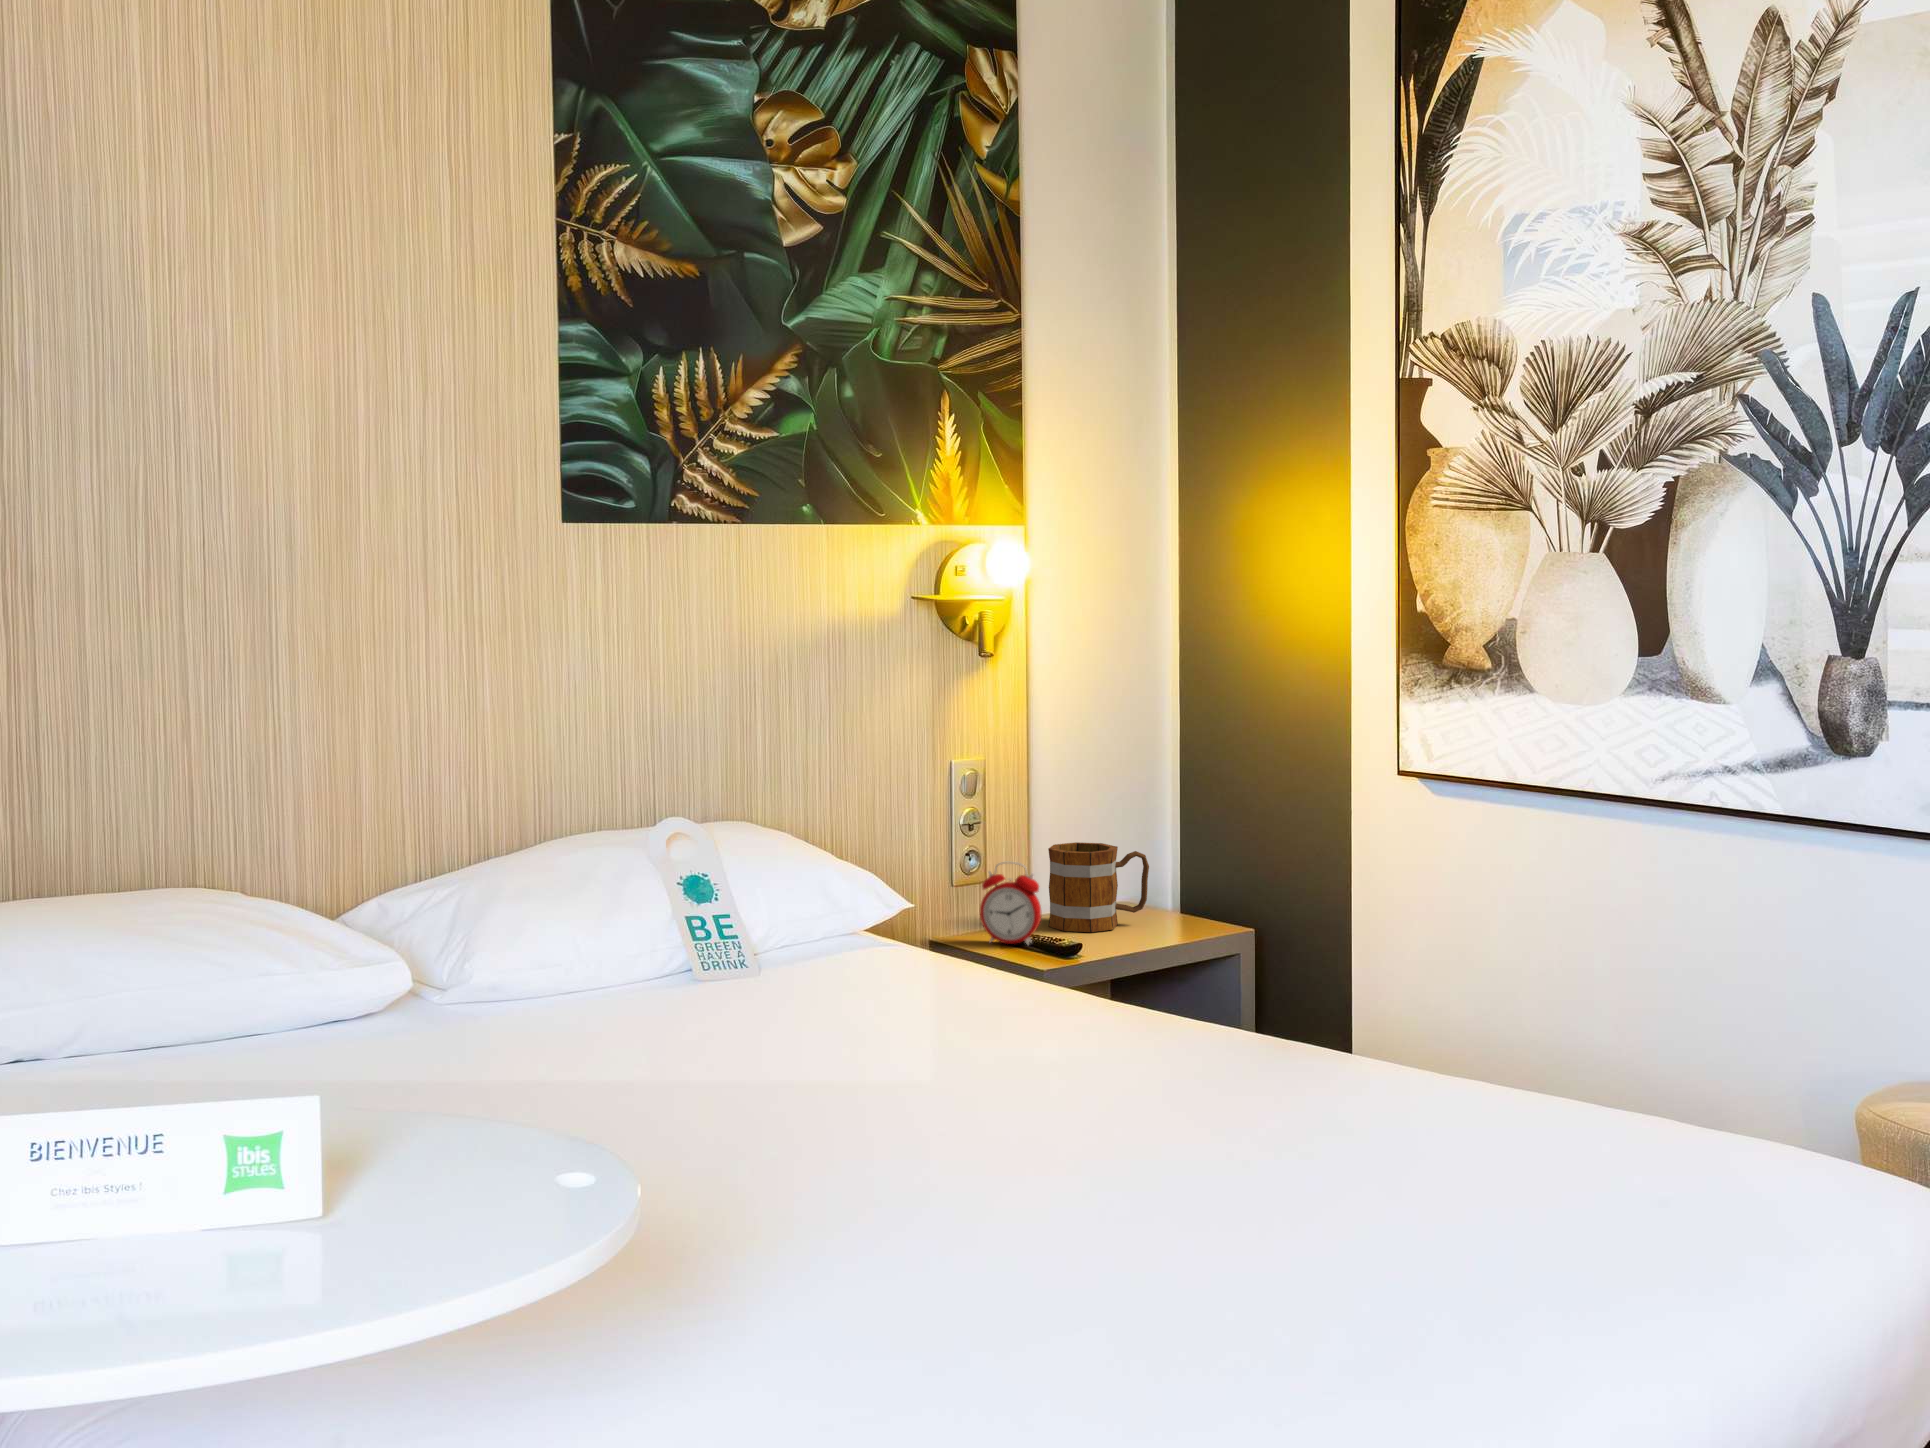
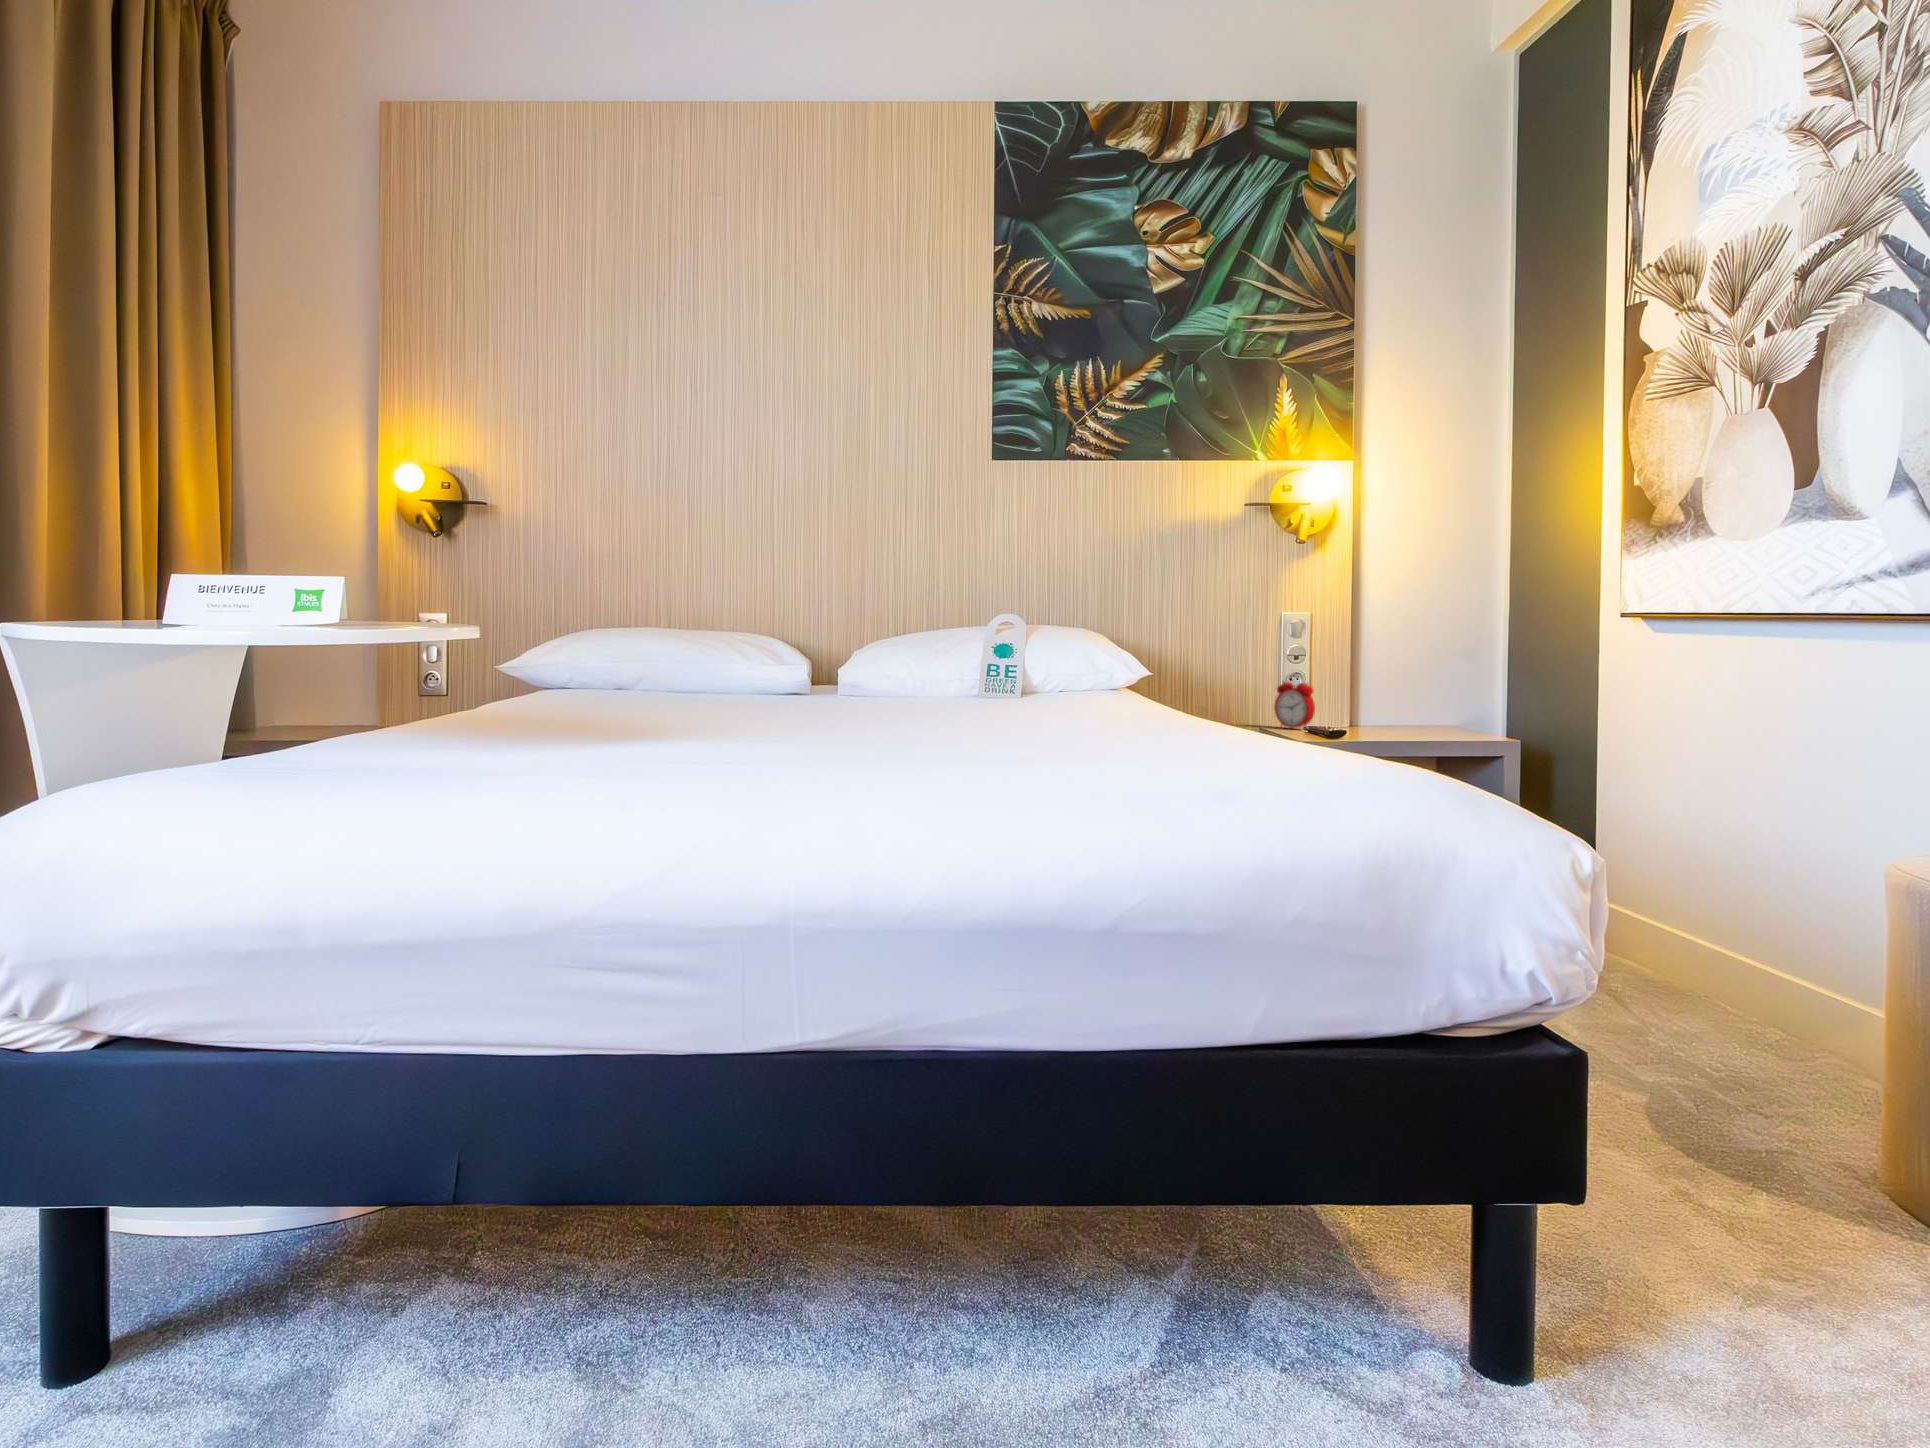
mug: present [1048,842,1149,932] -> none [1342,674,1419,730]

